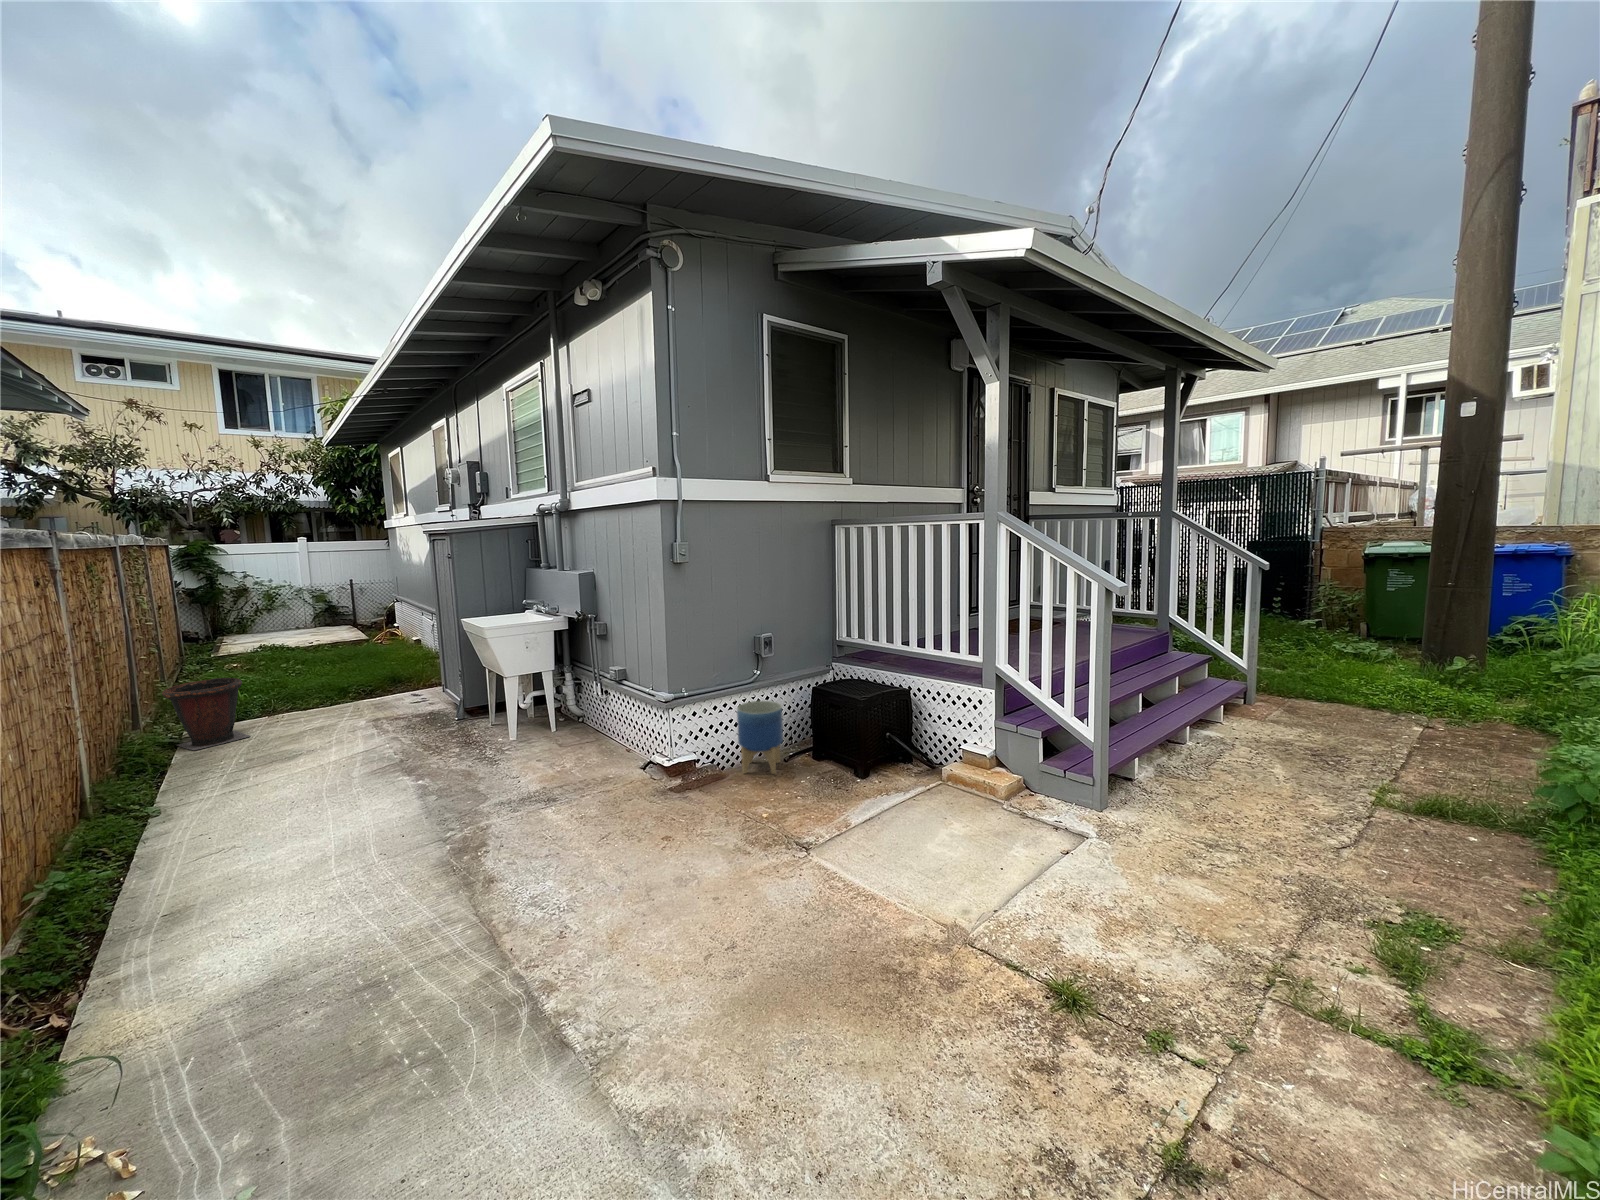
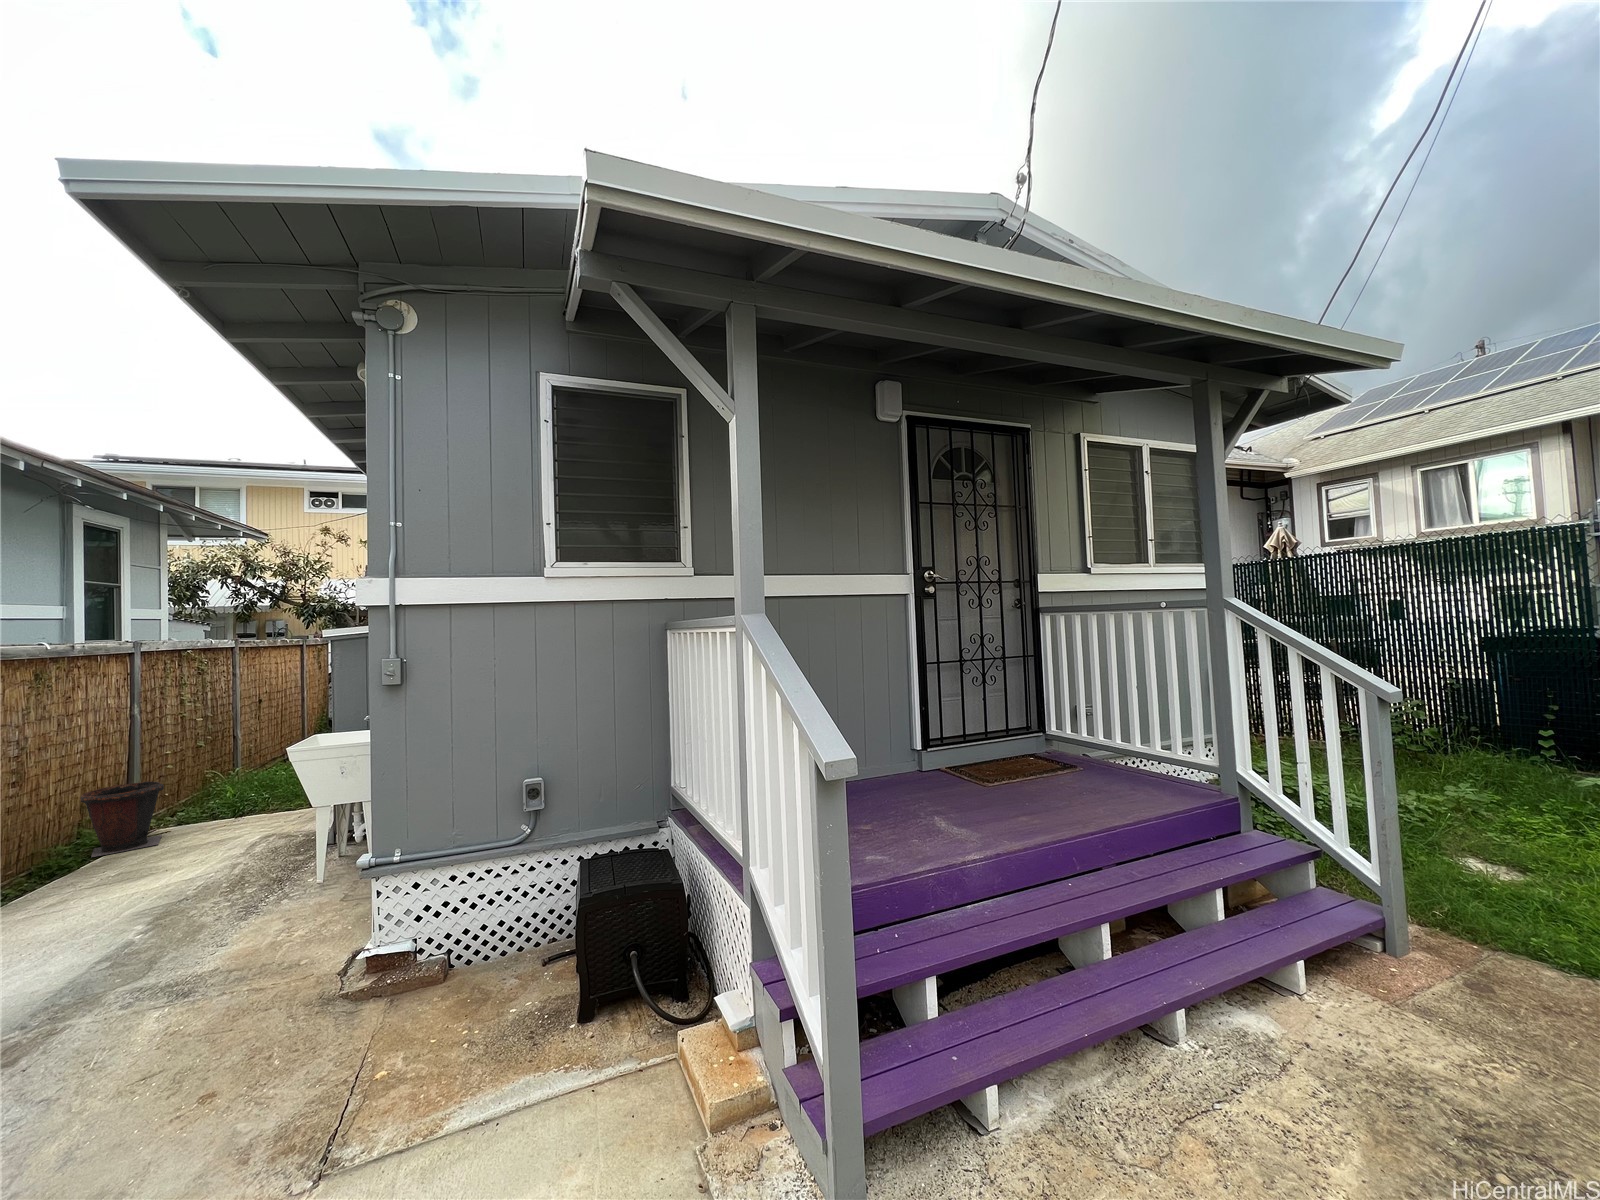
planter: present [737,701,783,774] -> none [458,872,531,992]

